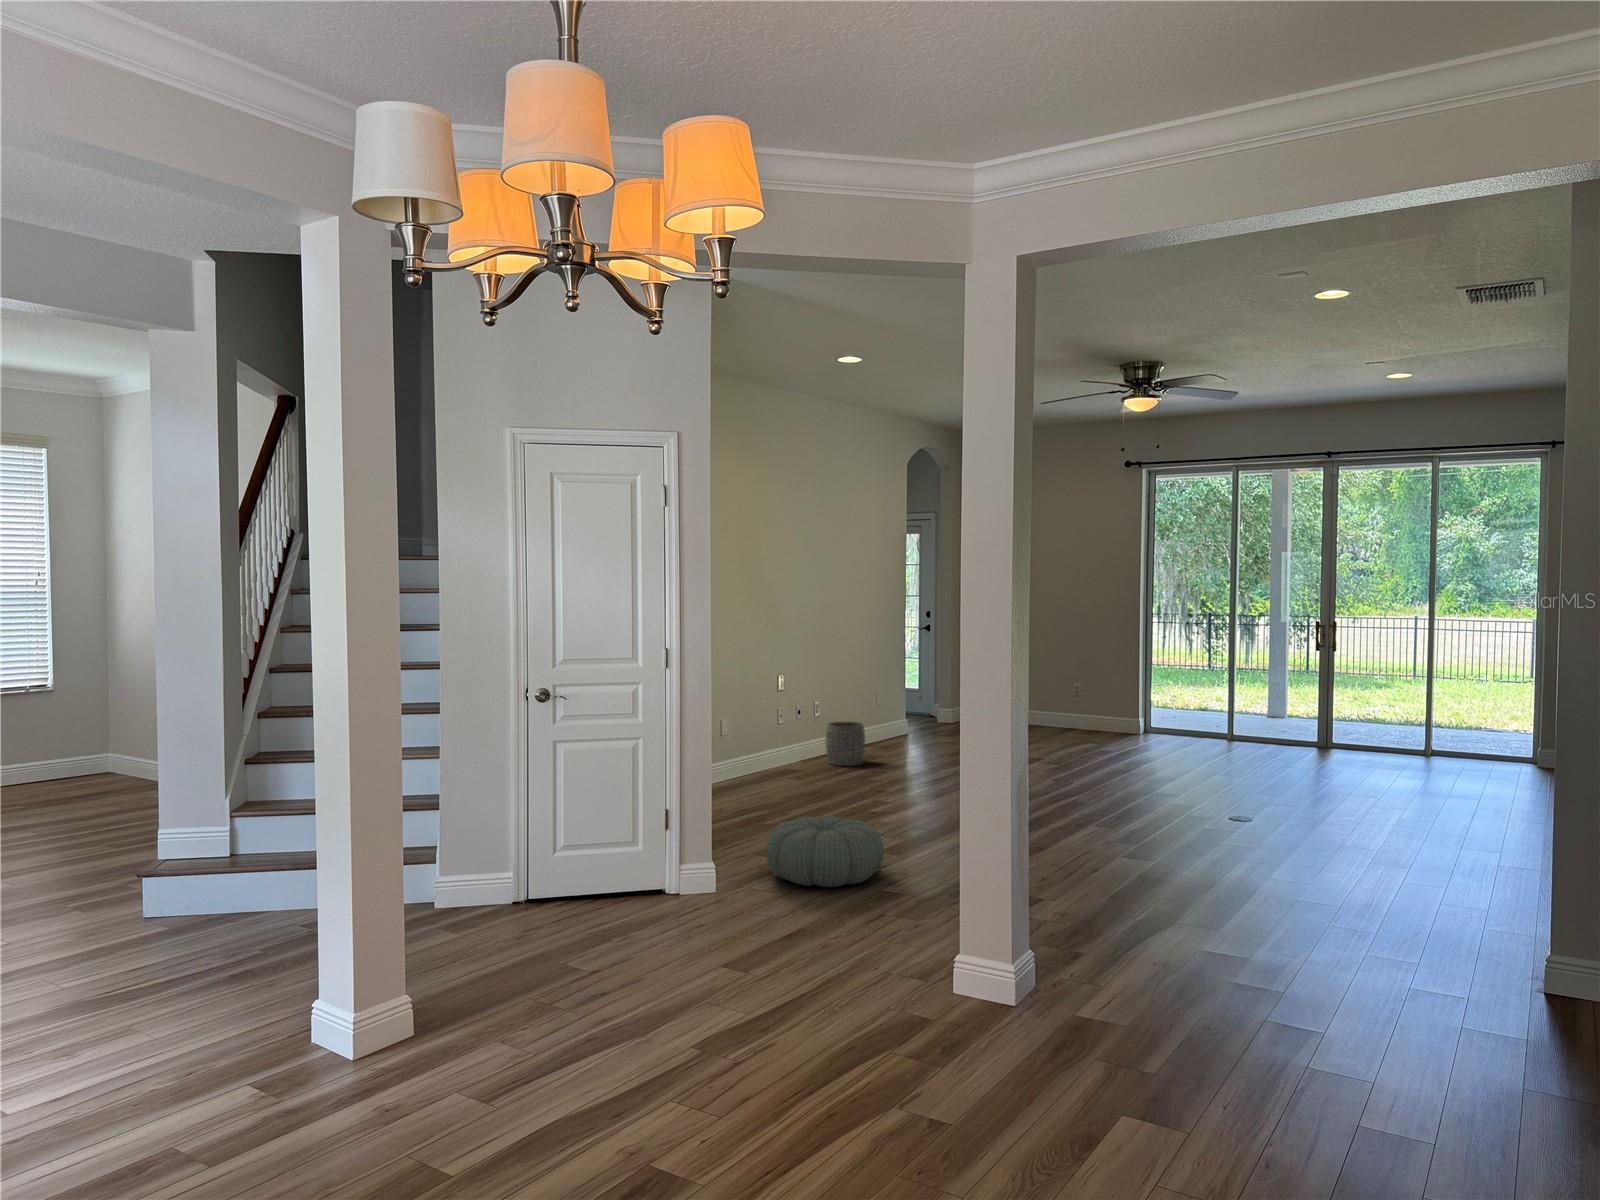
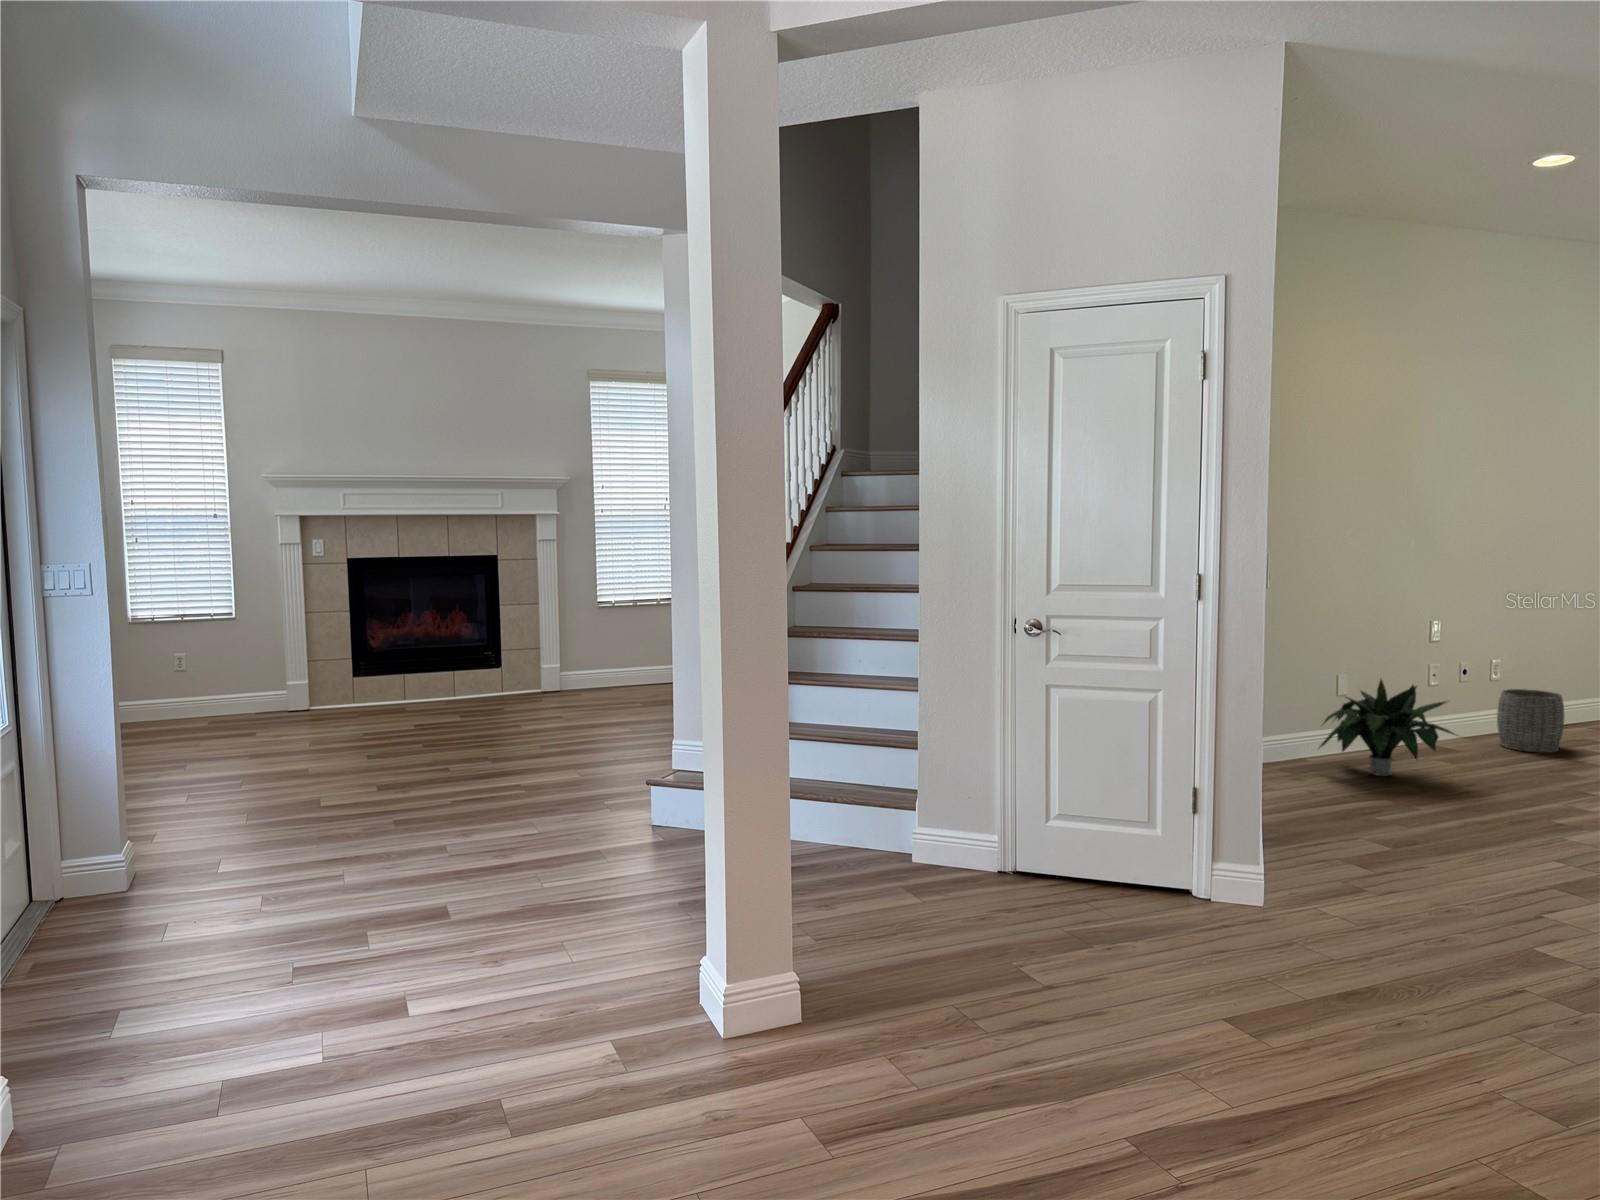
potted plant: none [718,719,811,793] -> present [1320,678,1455,776]
pouf: present [766,816,884,887] -> none [1346,824,1552,937]

